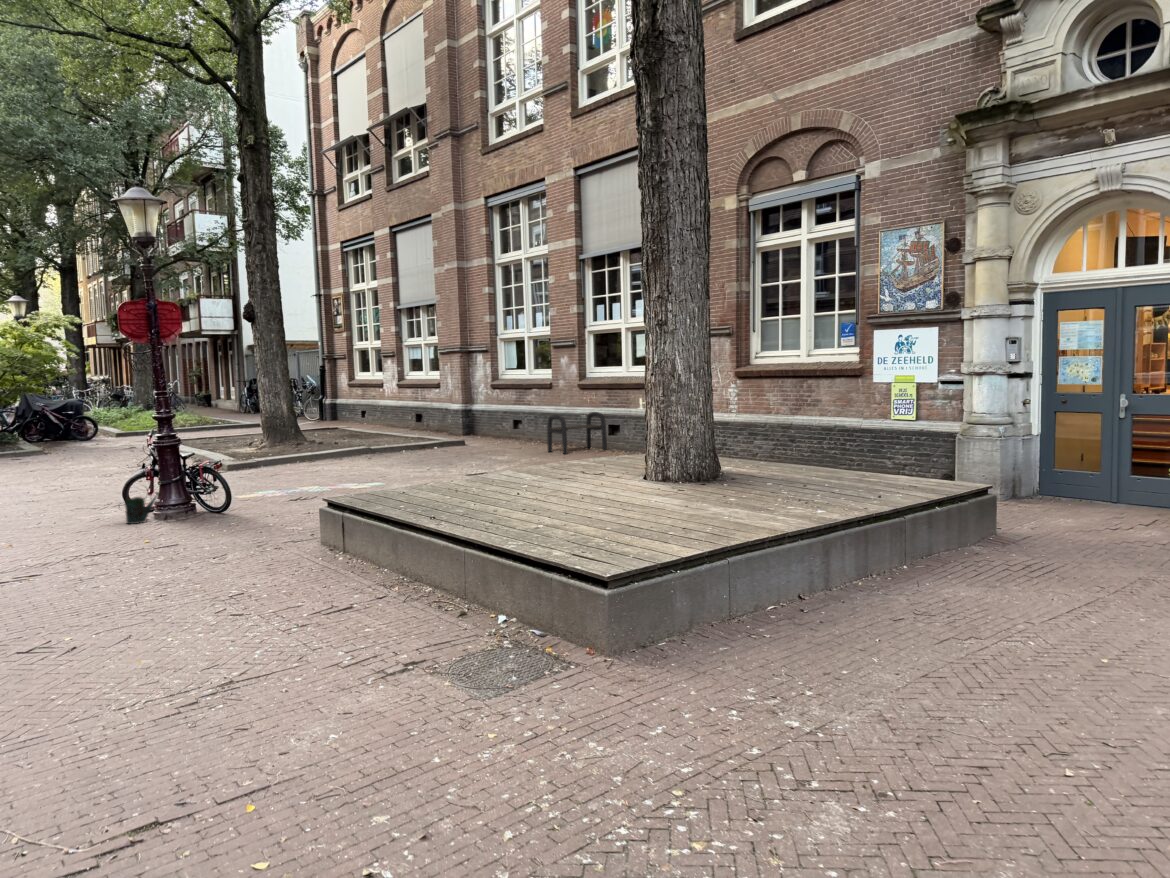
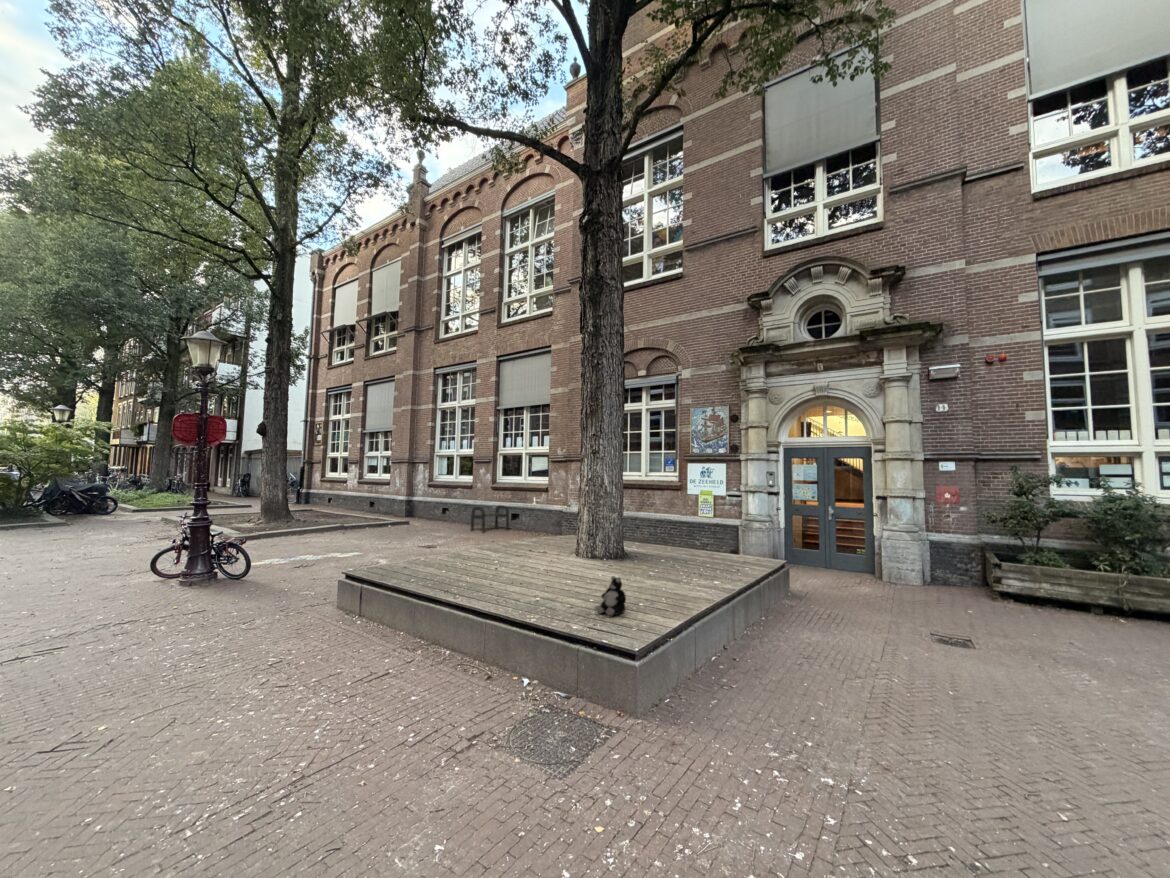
watering can: present [125,492,160,524] -> none [151,562,191,589]
plush toy: none [598,494,643,545] -> present [595,576,626,616]

